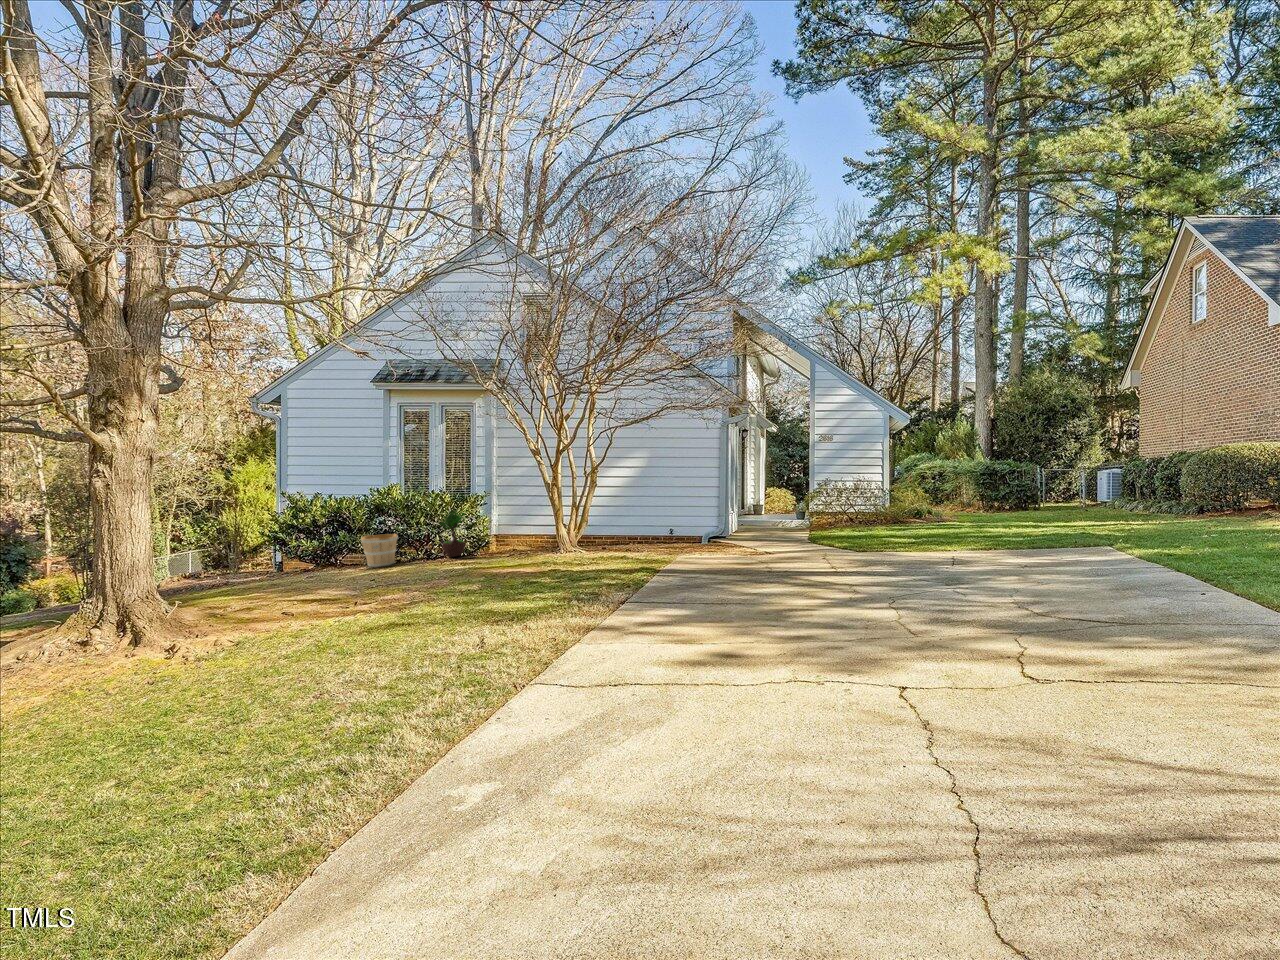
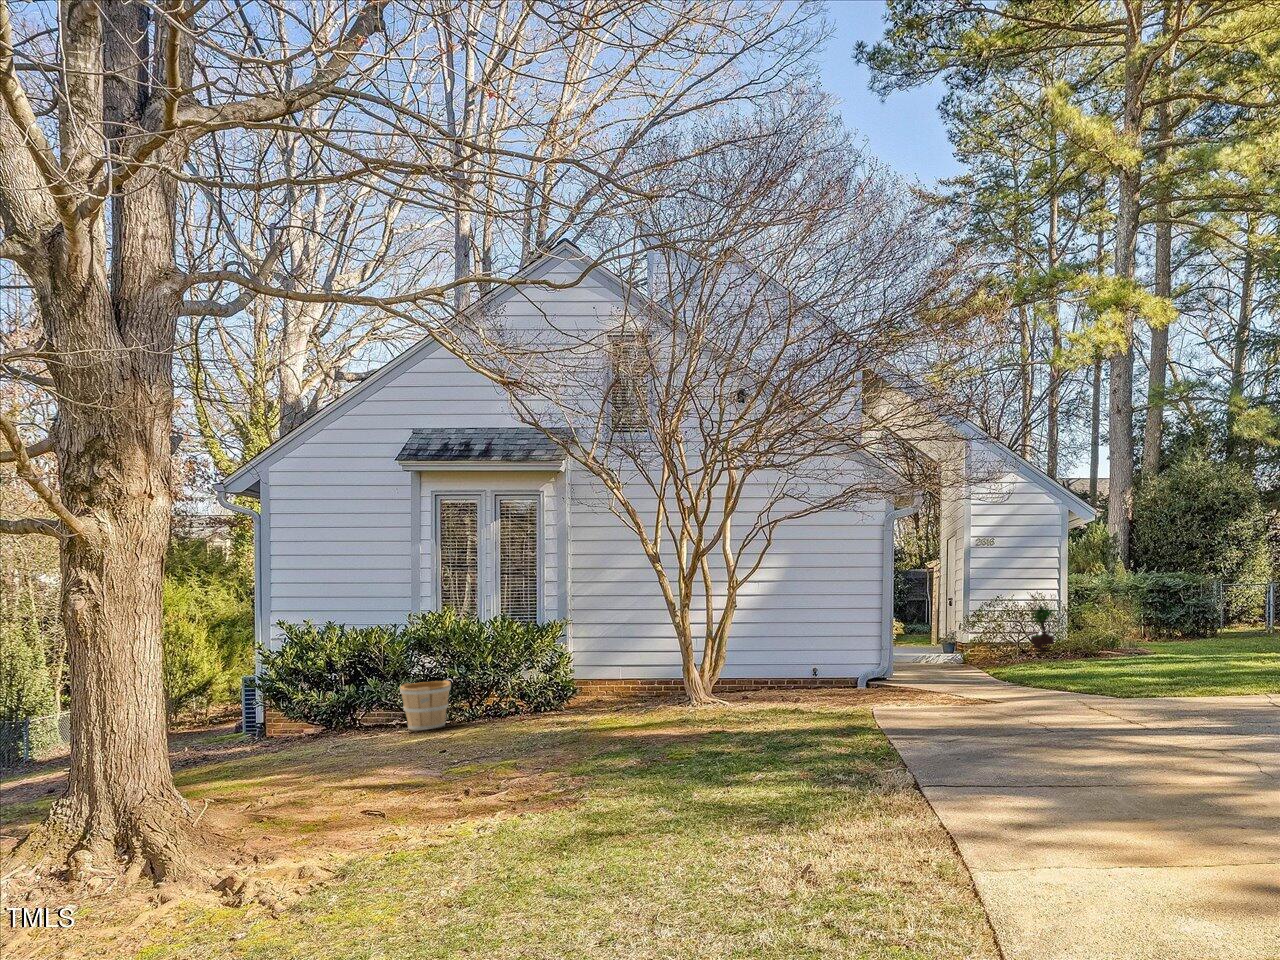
potted tree: present [440,511,465,557] -> present [1031,606,1054,651]

